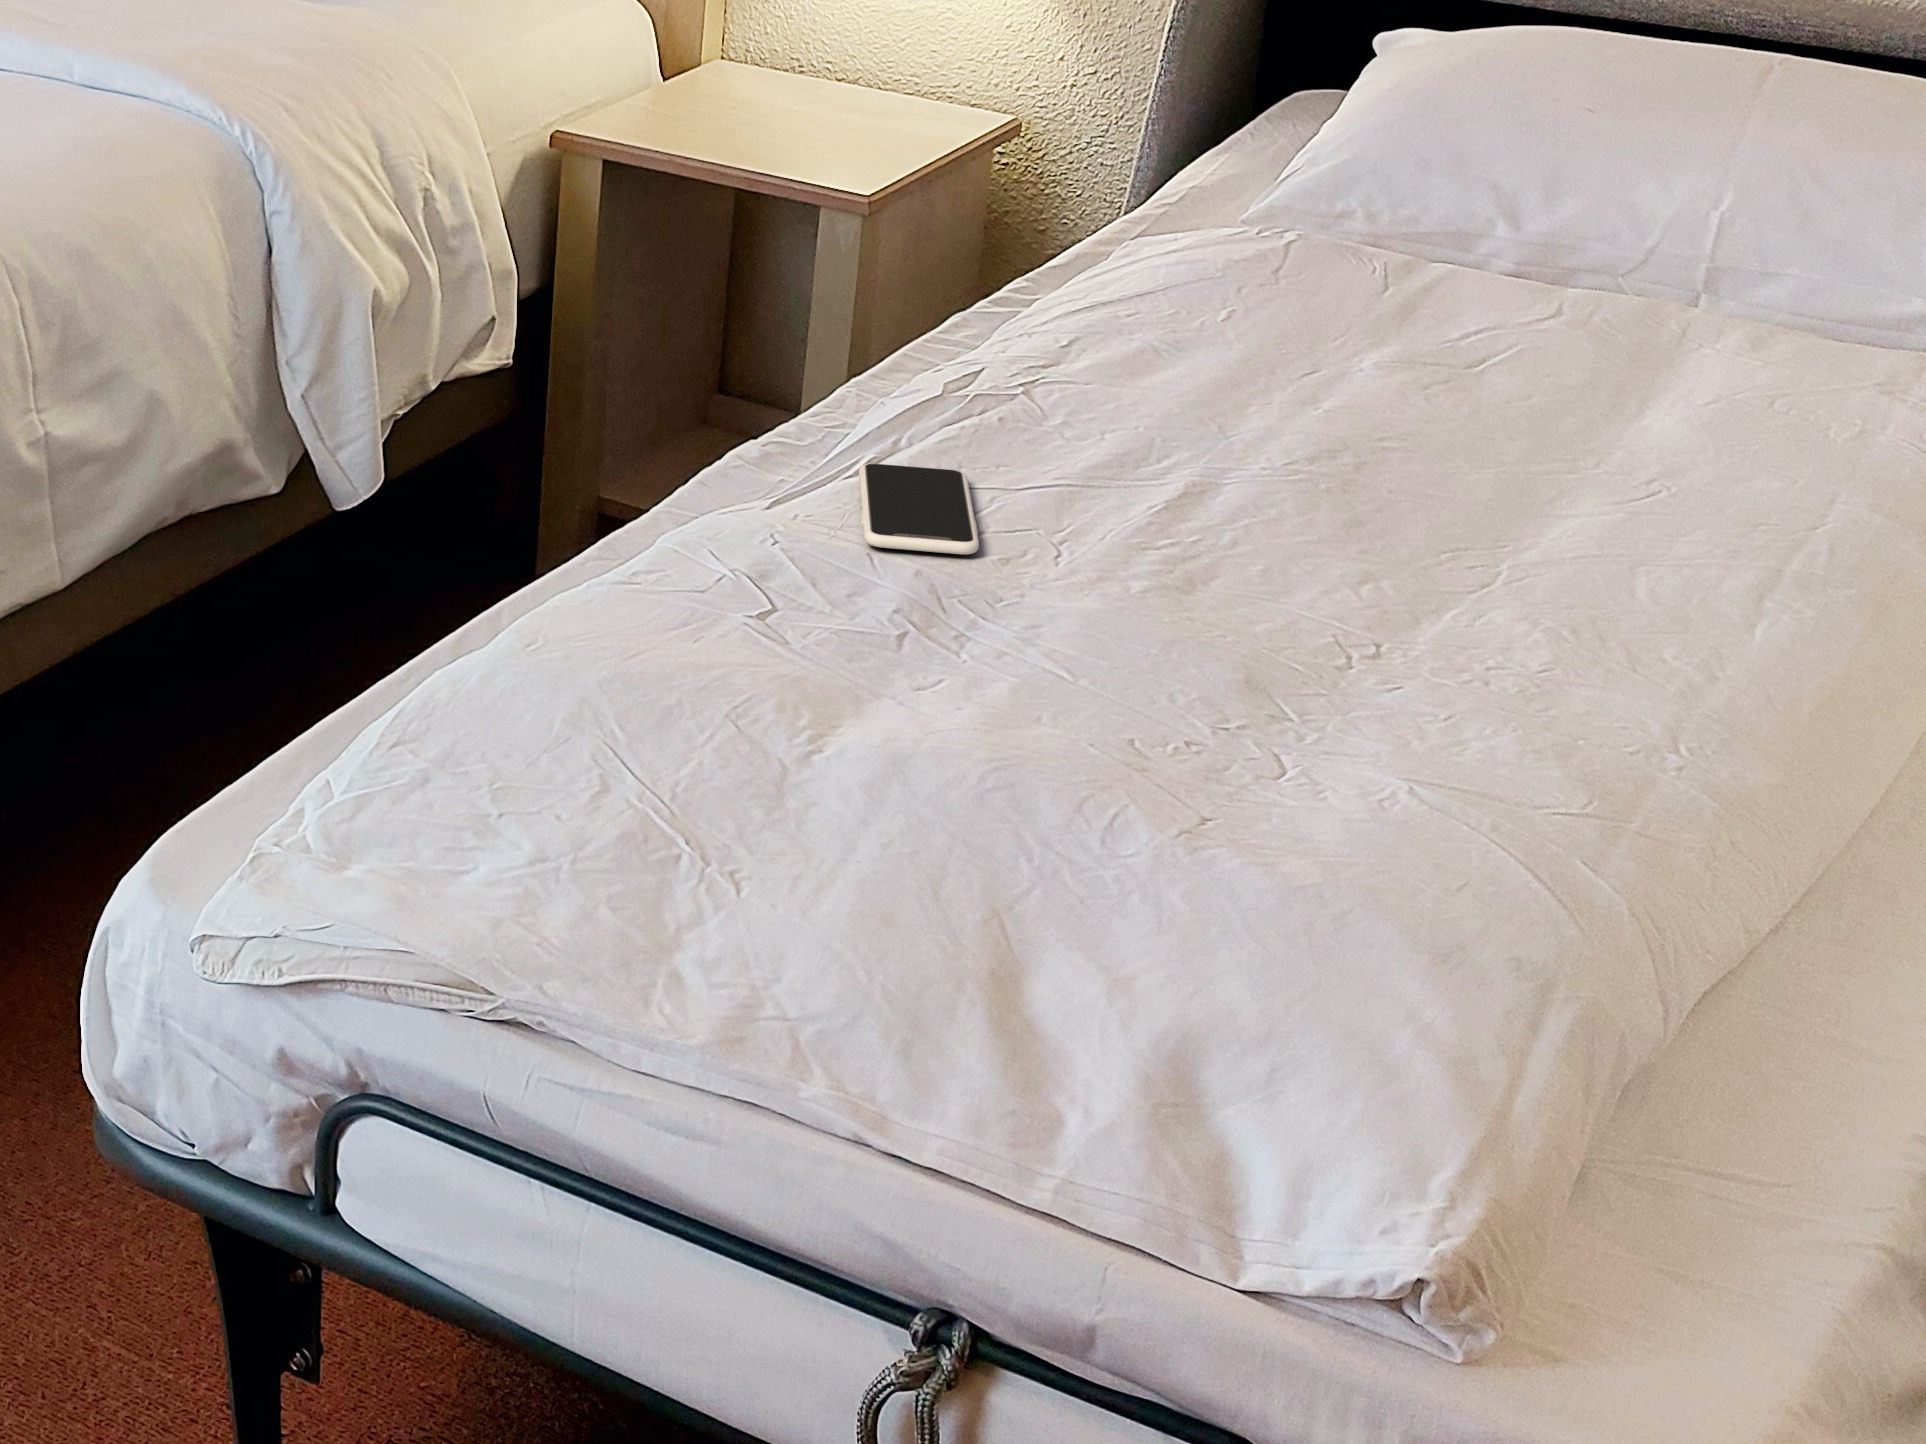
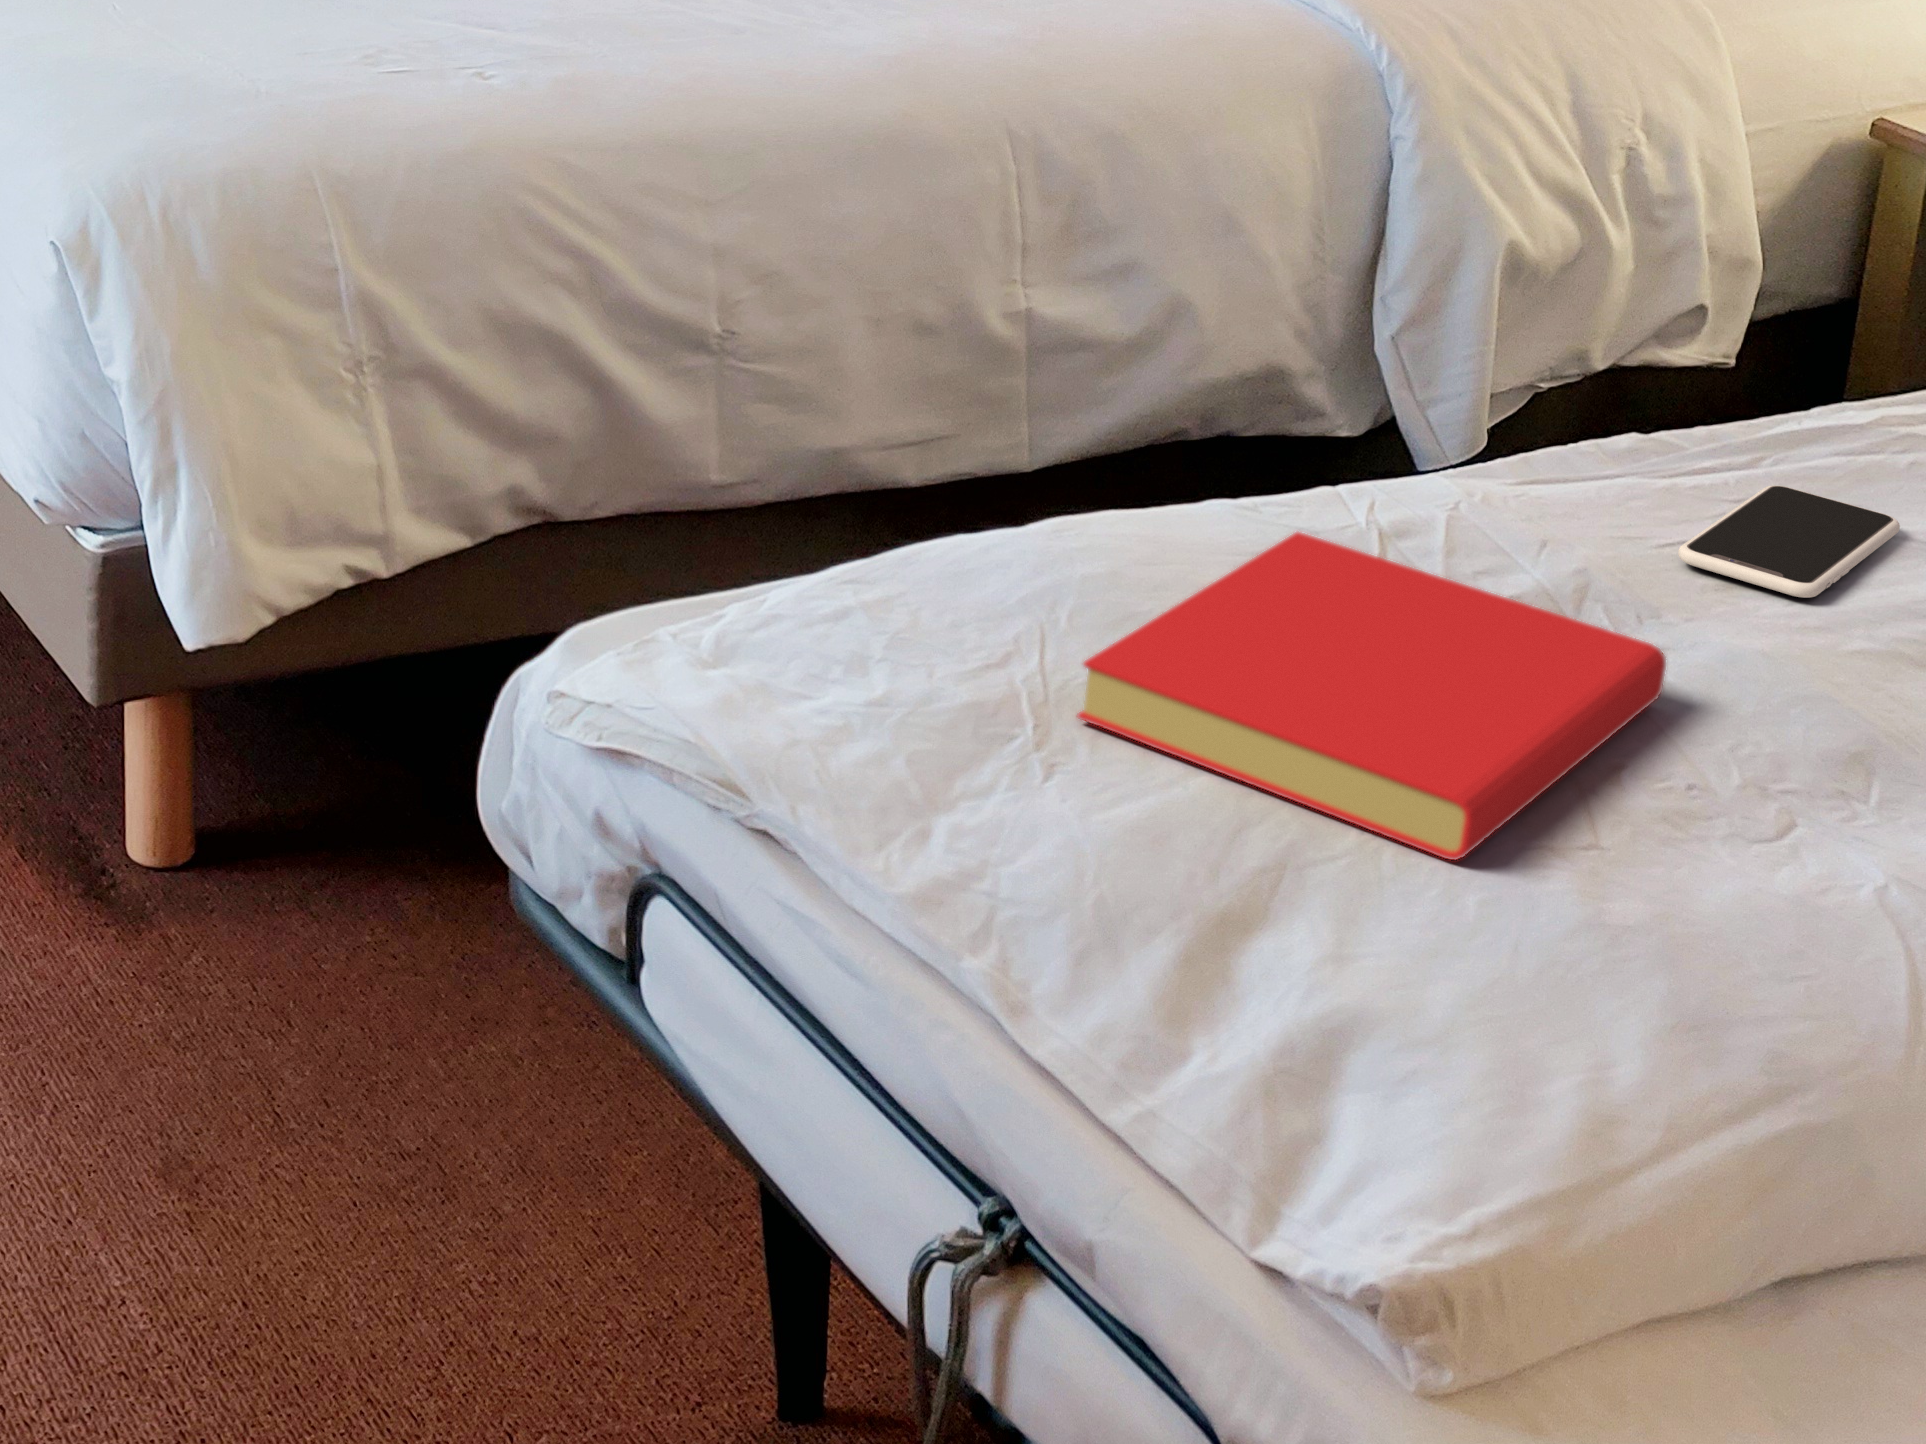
book: none [636,595,1017,855] -> present [1078,532,1666,860]

